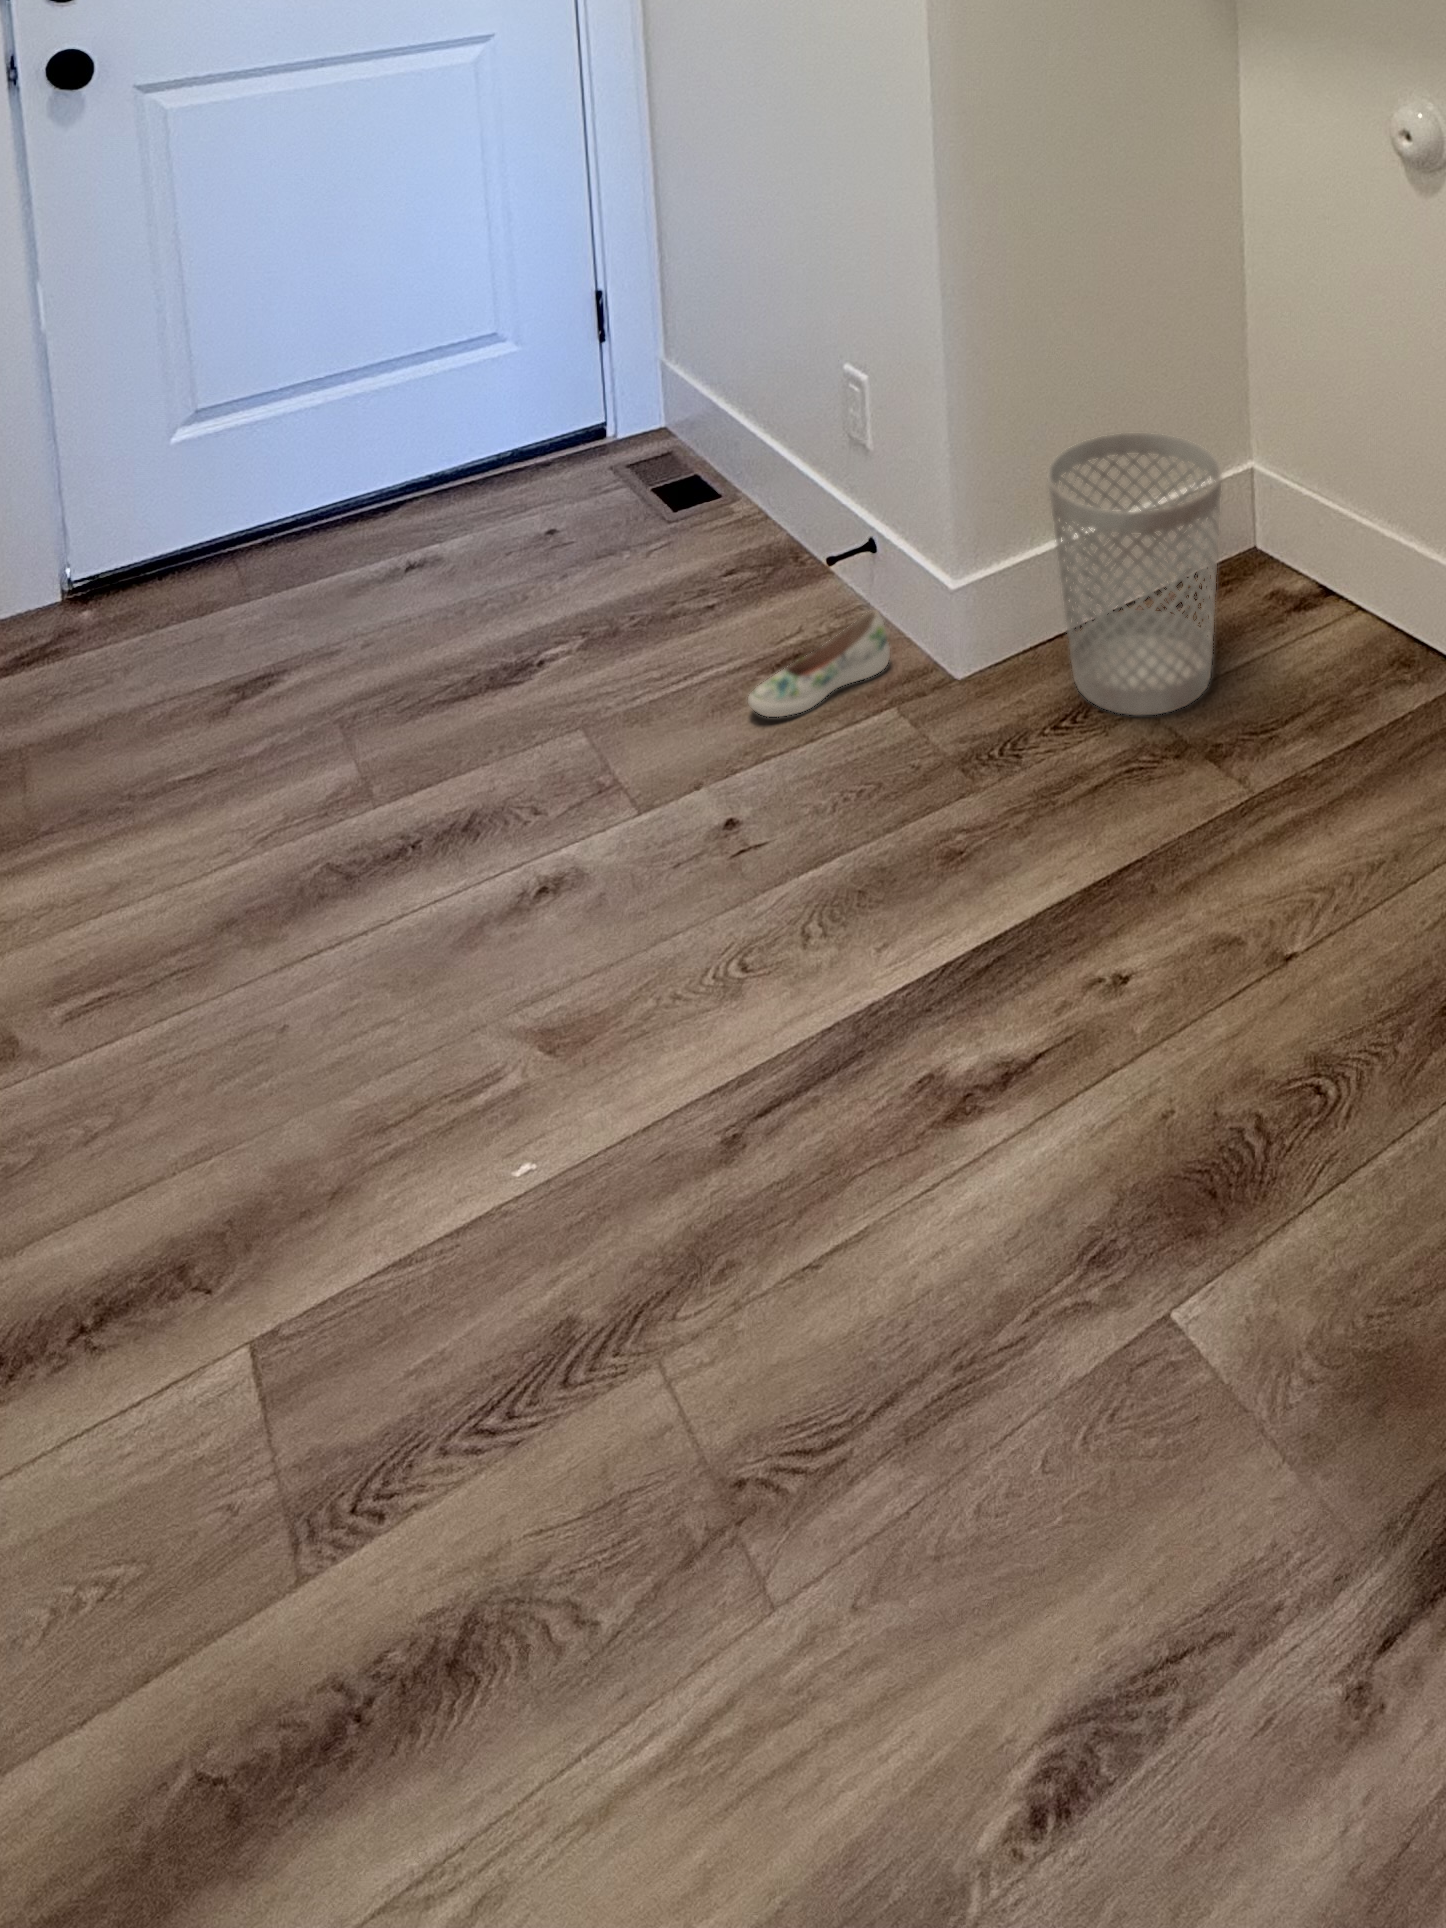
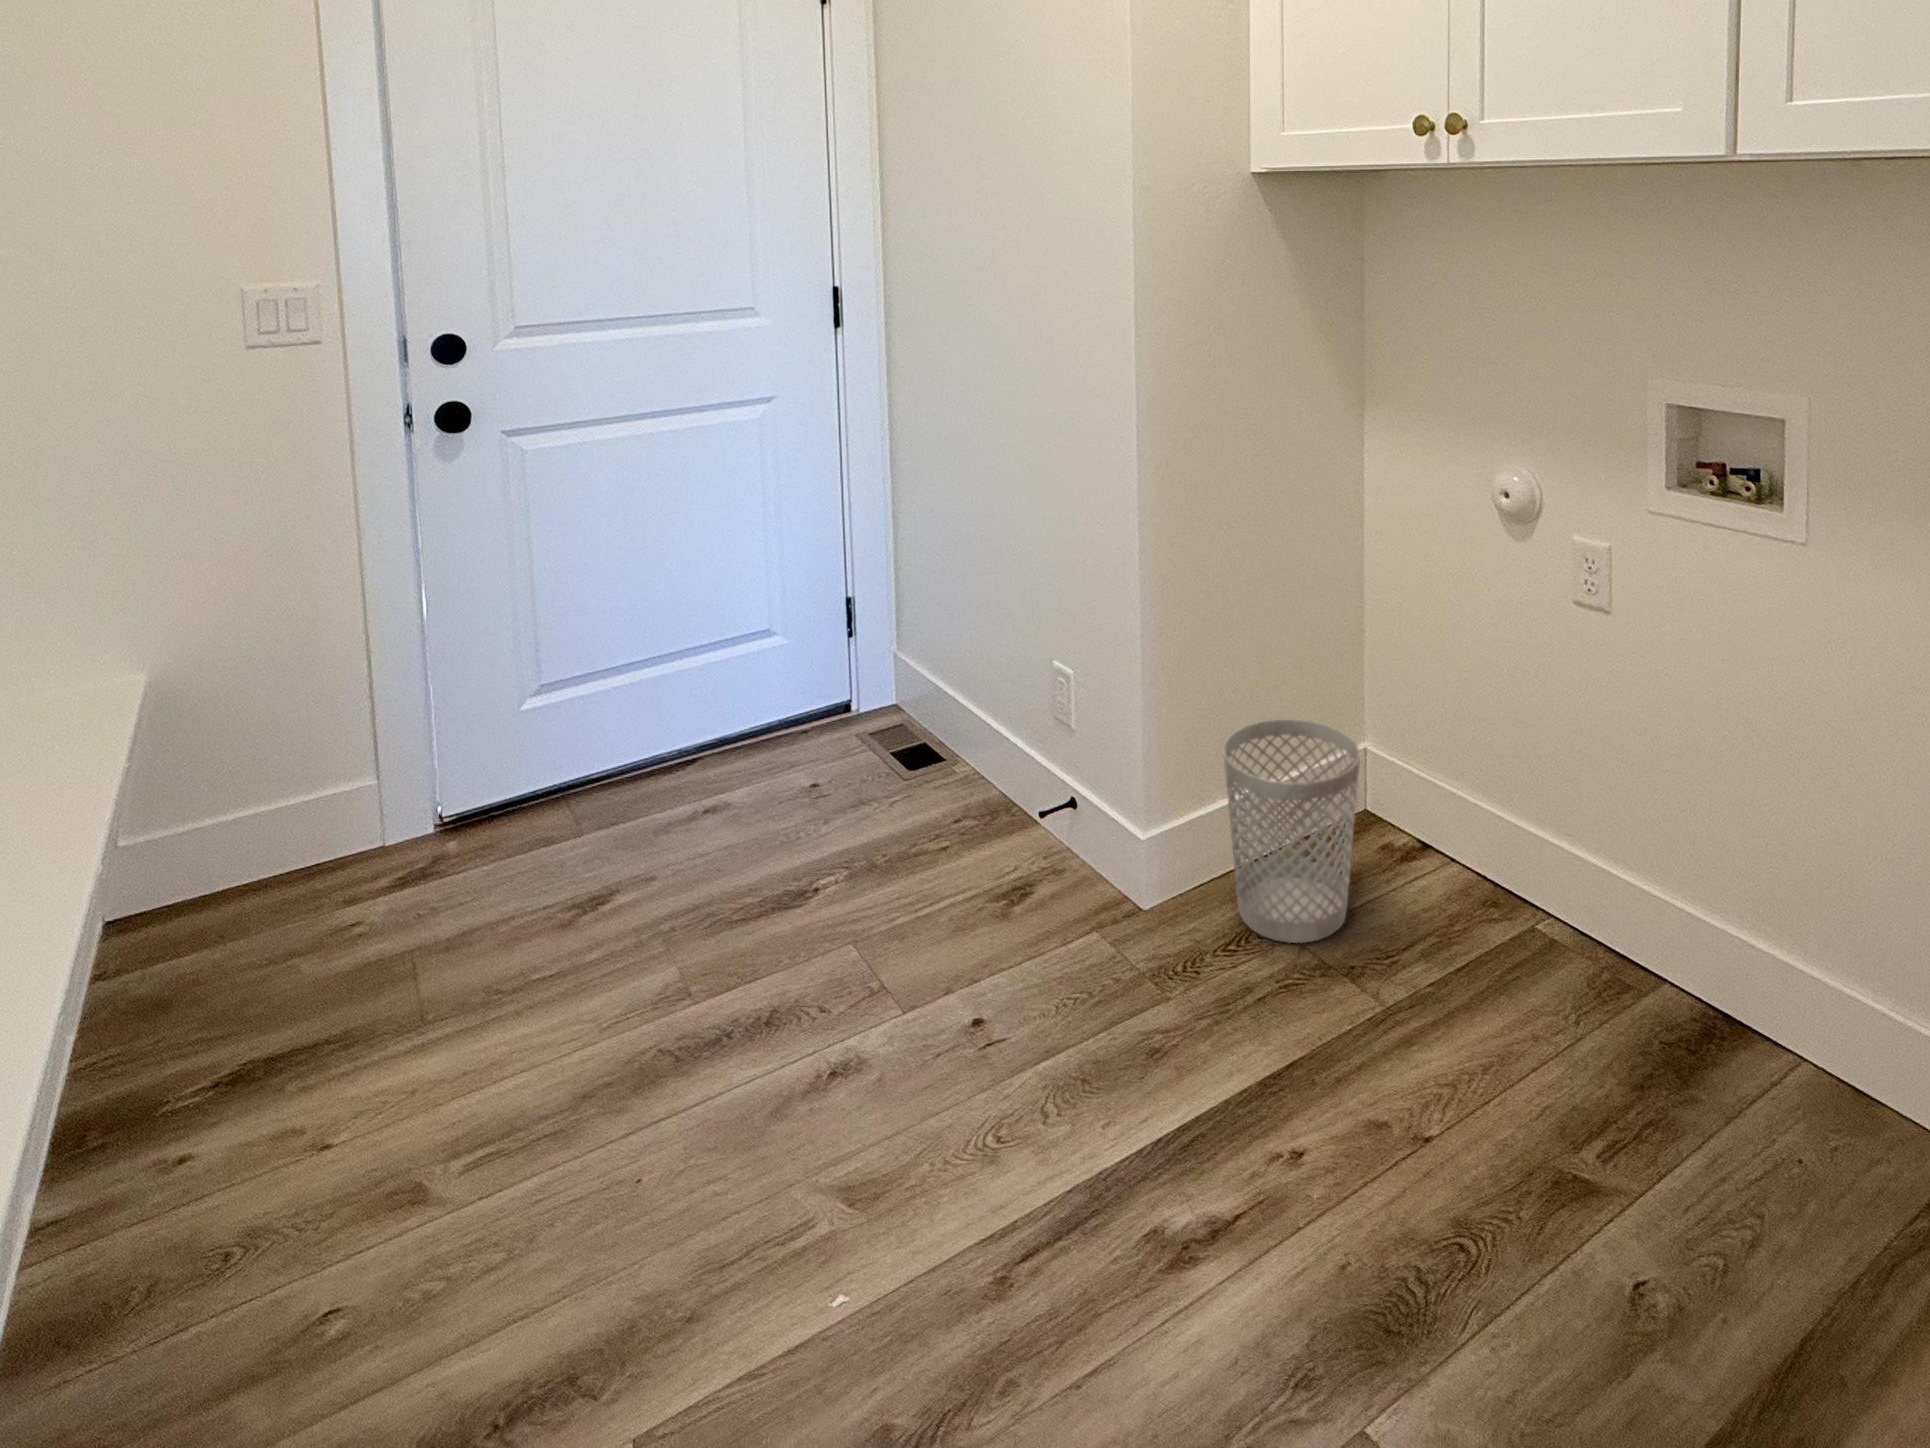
shoe: present [748,610,890,717] -> none [984,854,1093,938]

